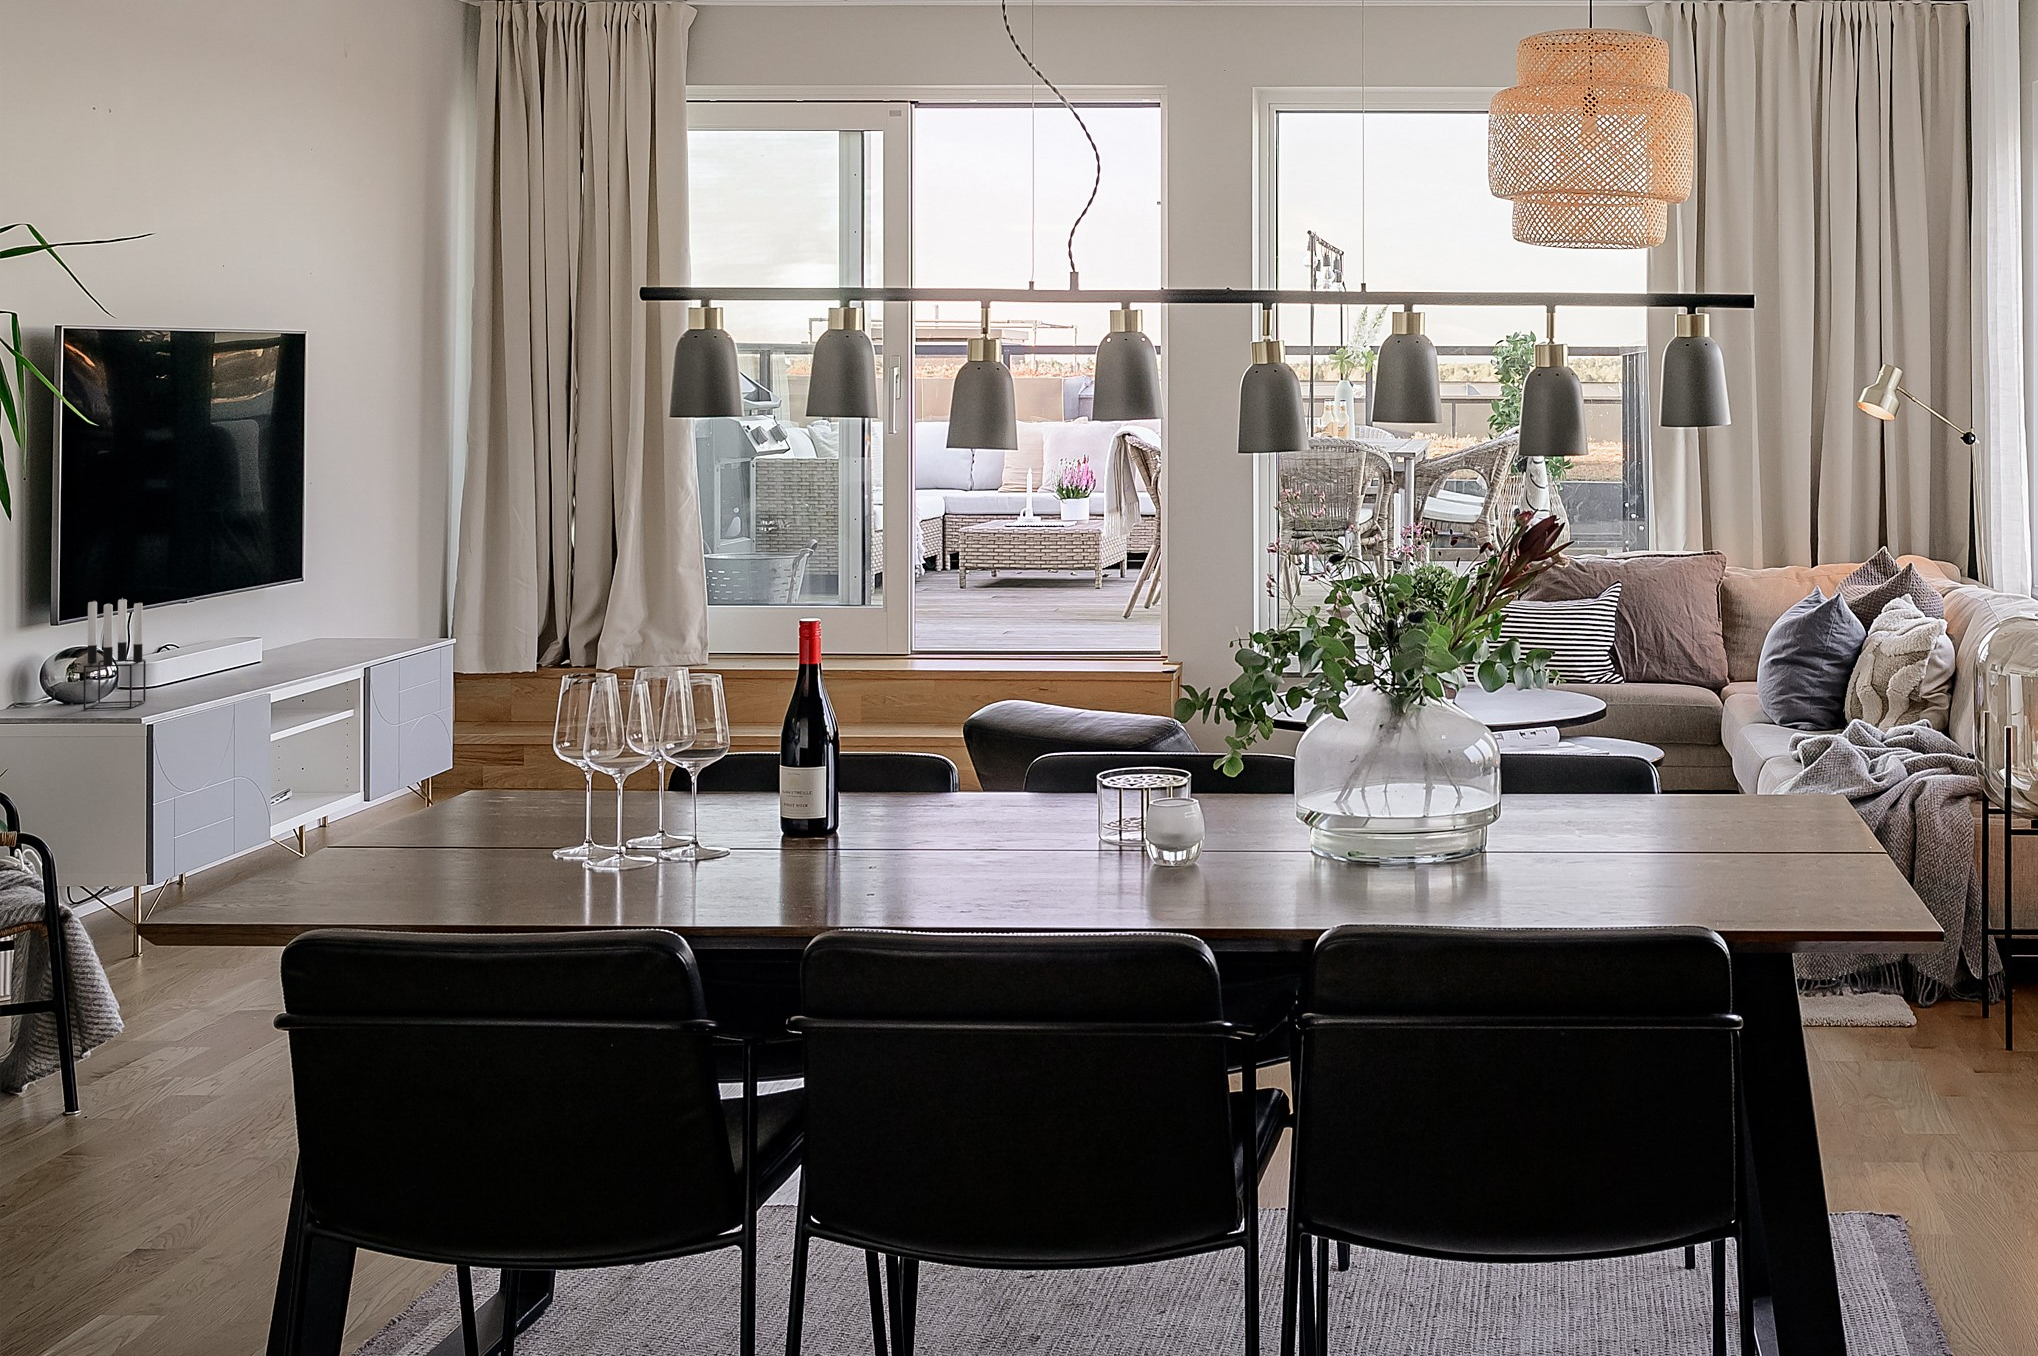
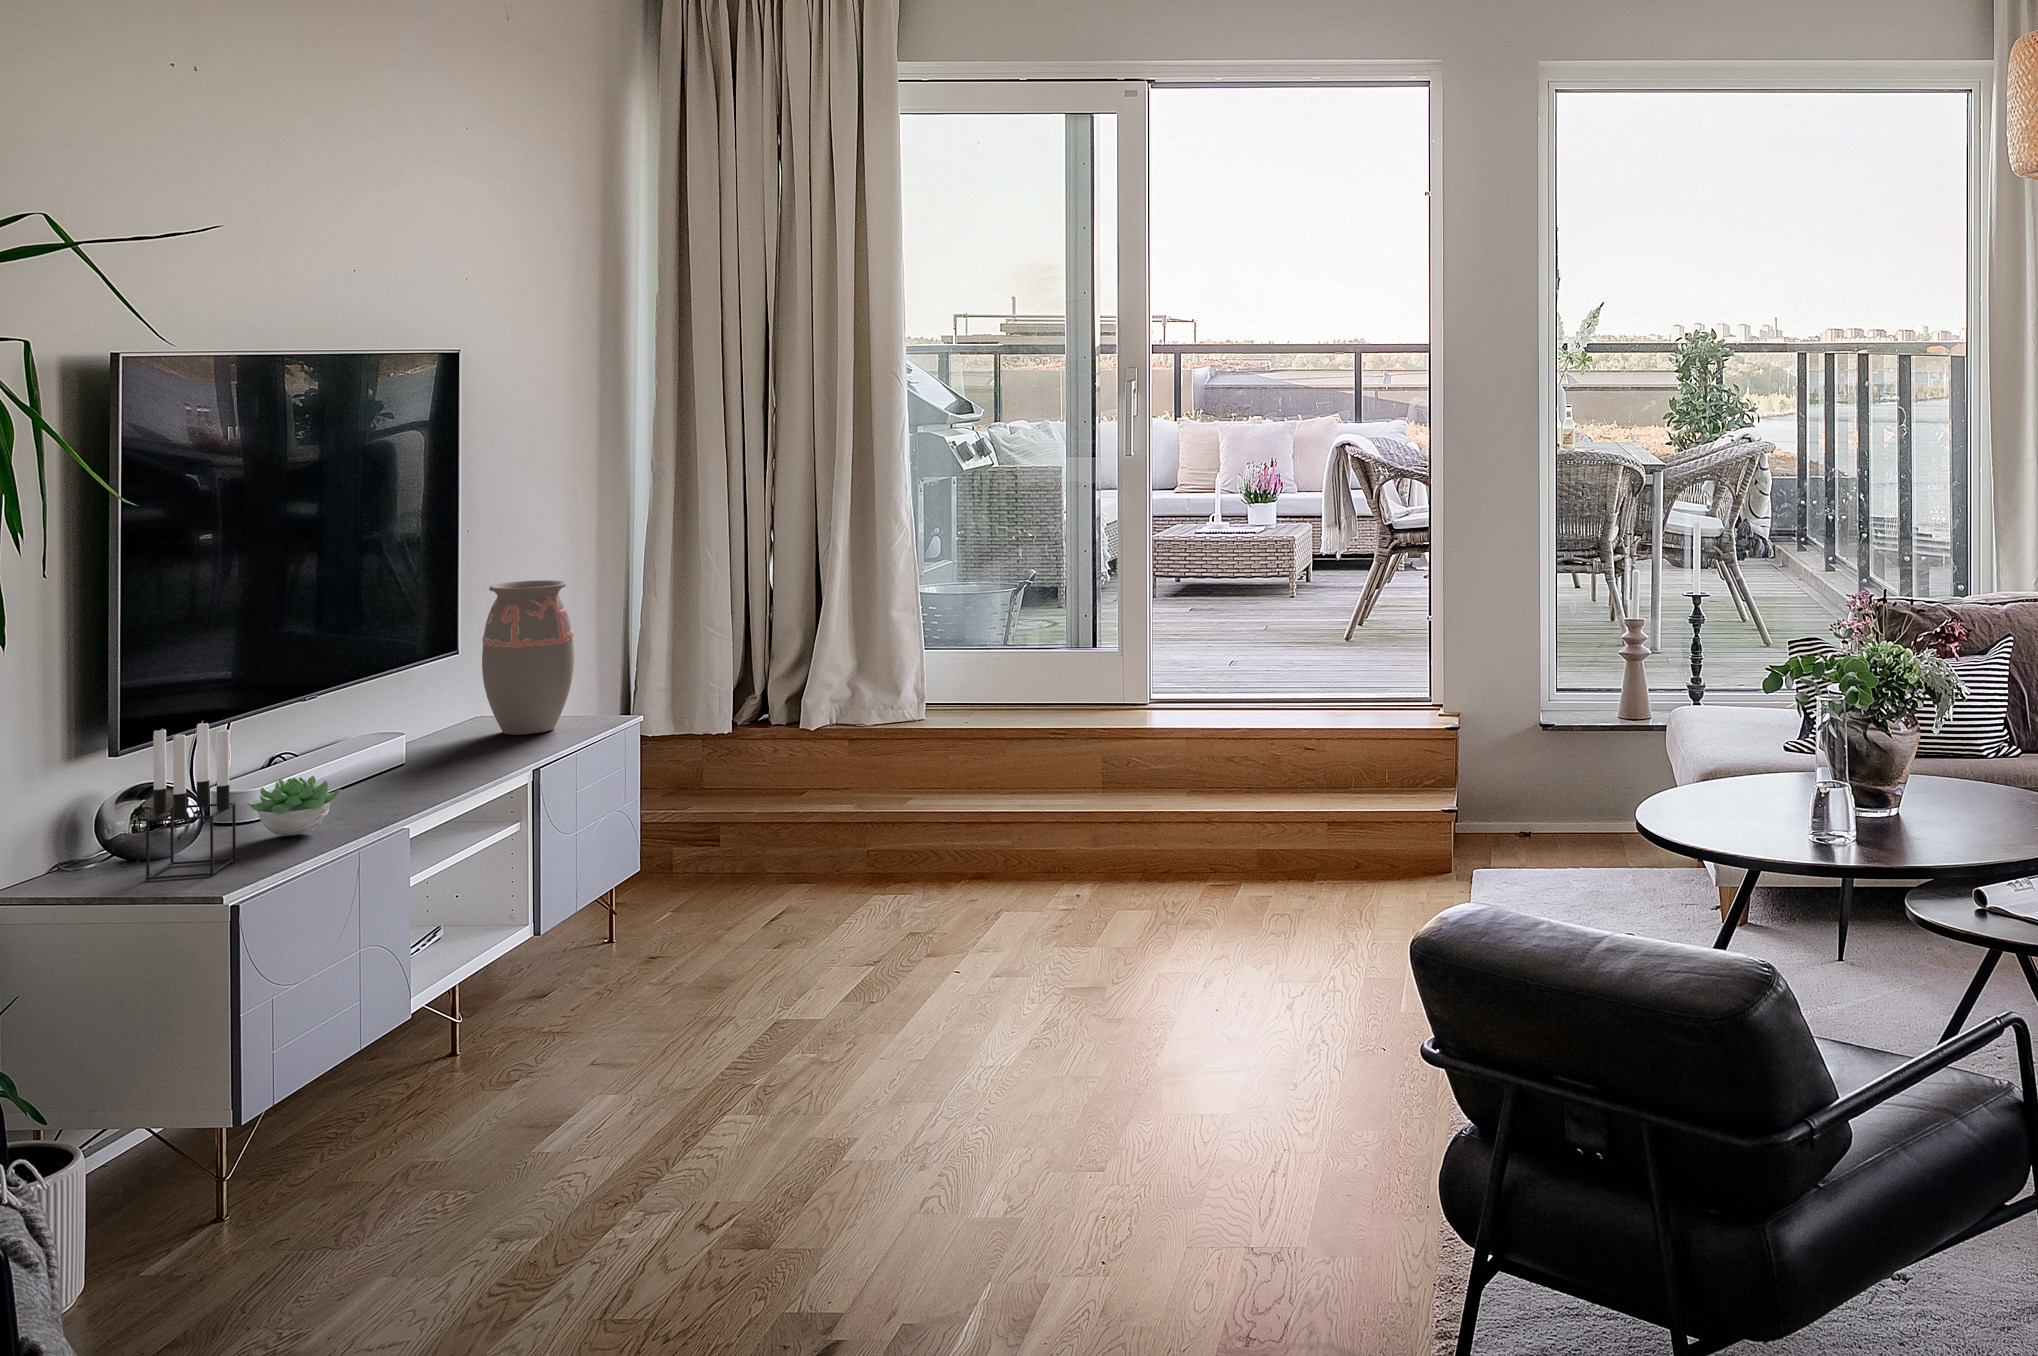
decorative vase: none [323,523,399,648] -> present [482,580,574,735]
succulent plant: none [150,650,220,692] -> present [246,776,341,835]

